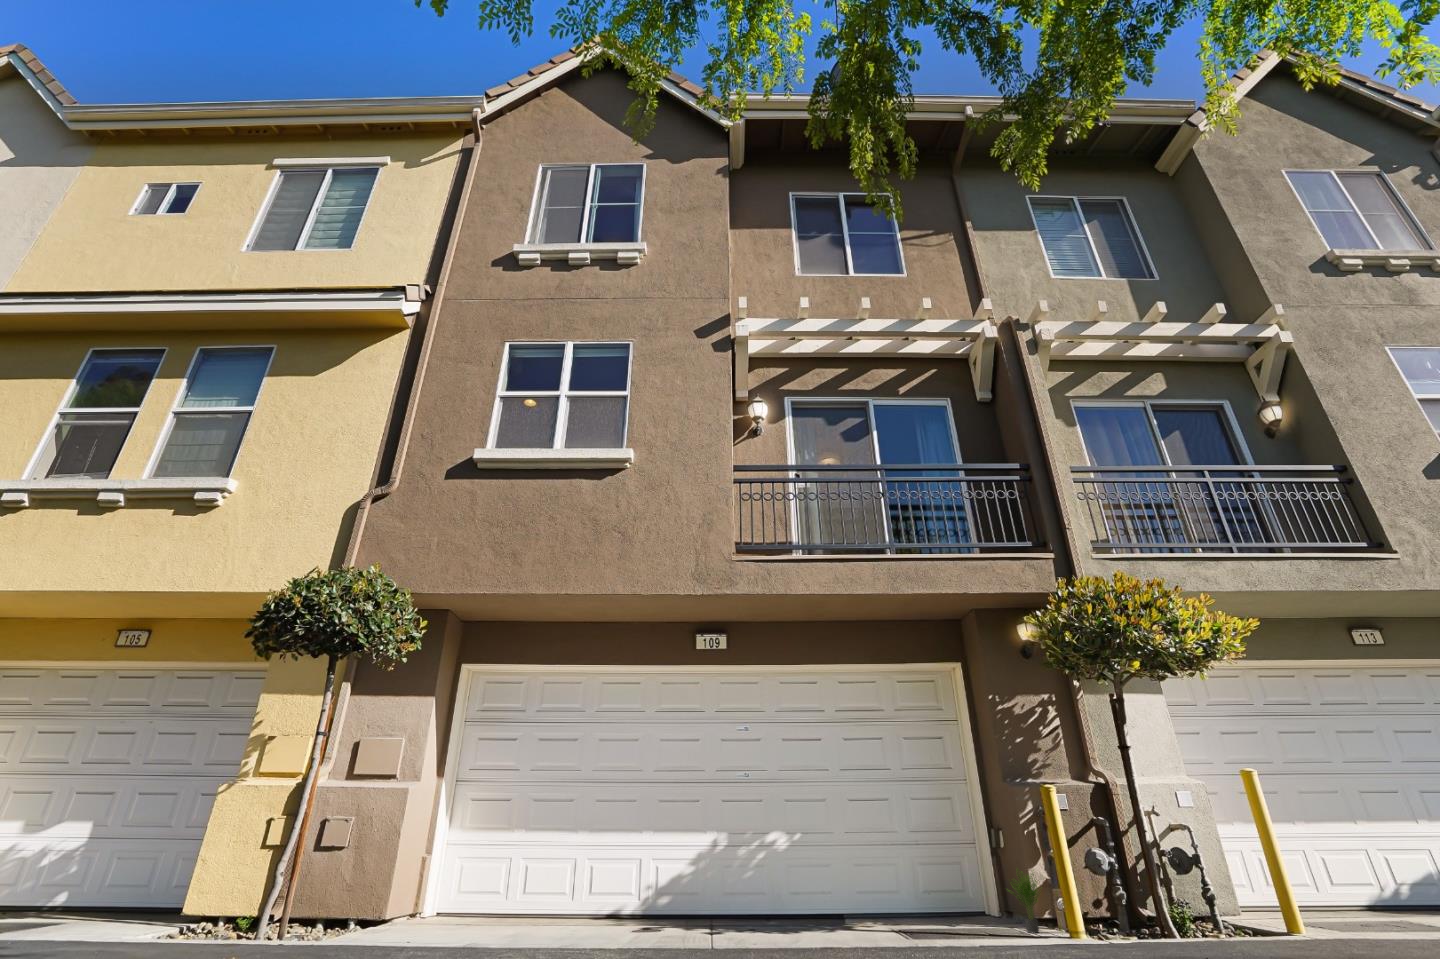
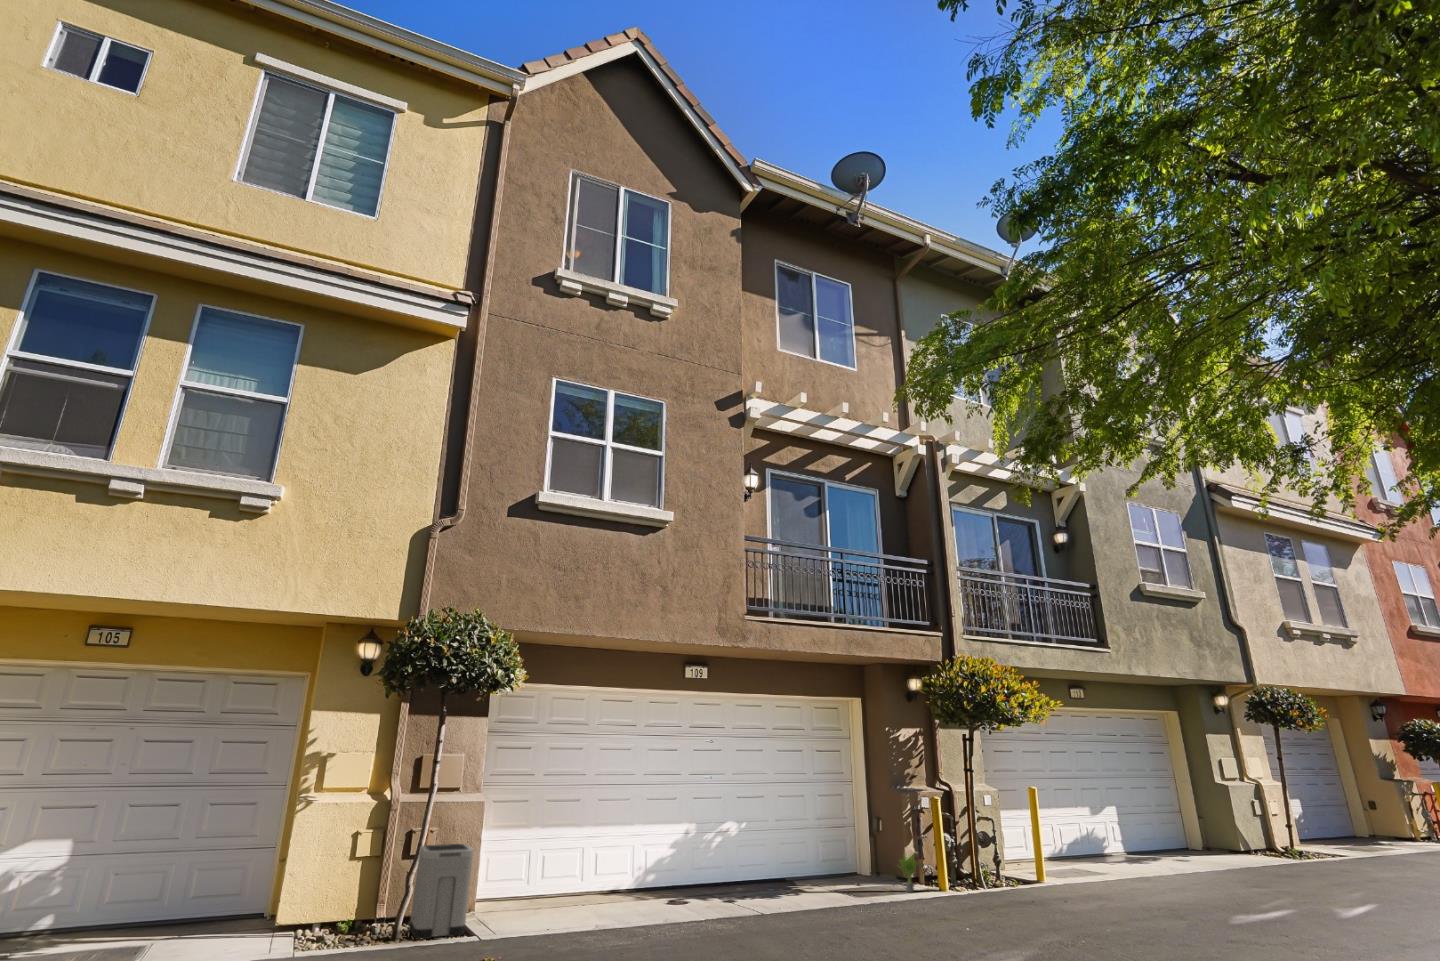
trash can: none [298,834,389,939] -> present [410,844,473,939]

